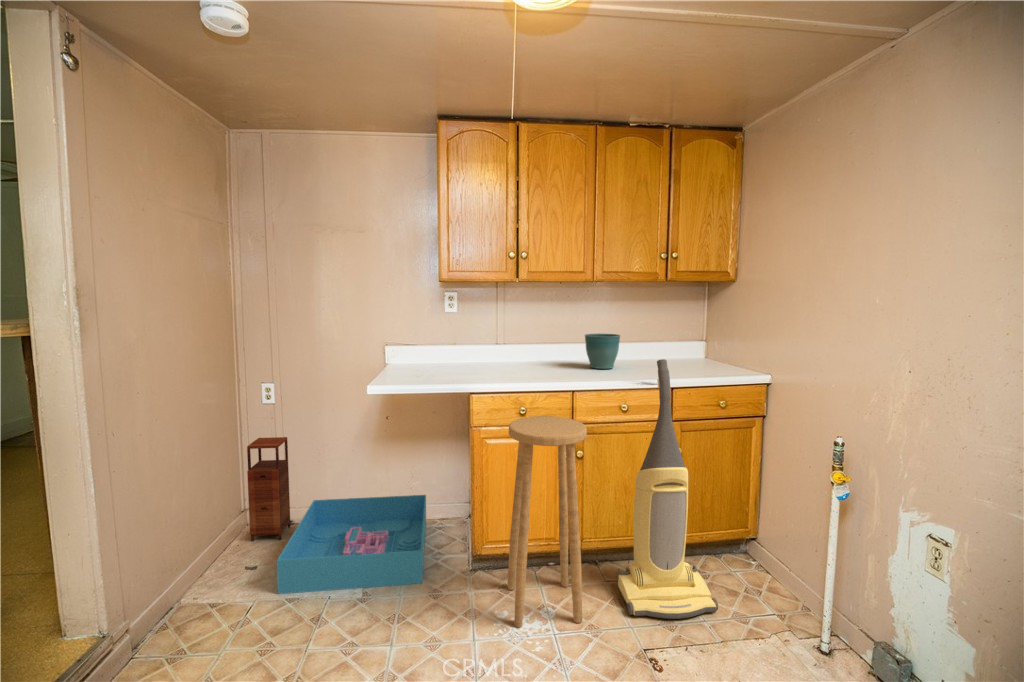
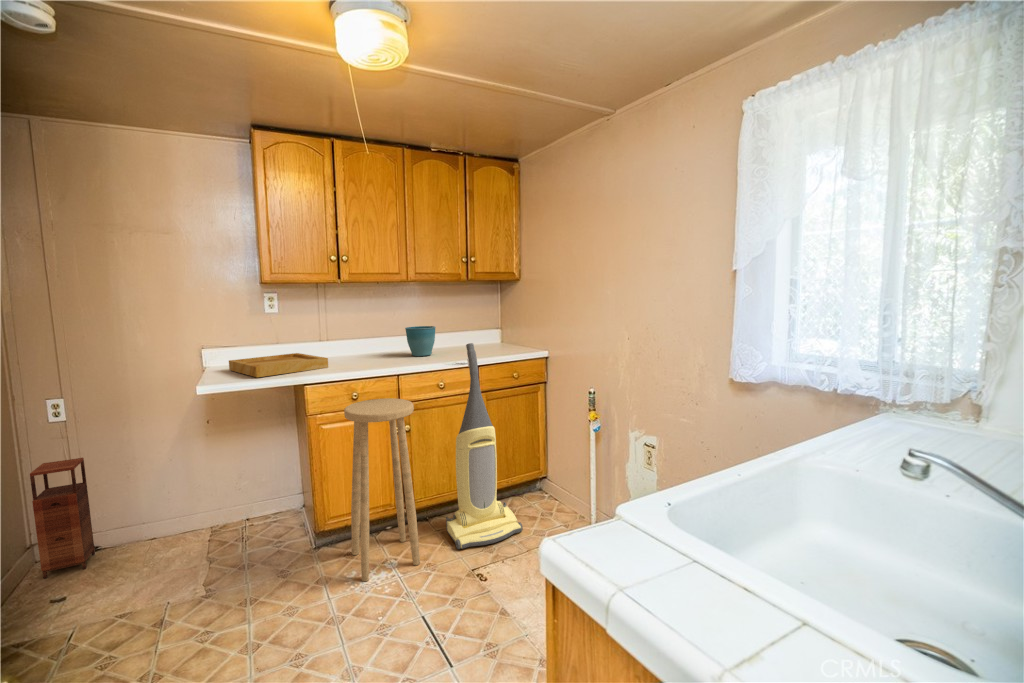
tray: none [406,355,498,379] -> present [229,353,328,377]
storage bin: present [277,495,426,594] -> none [92,492,266,619]

